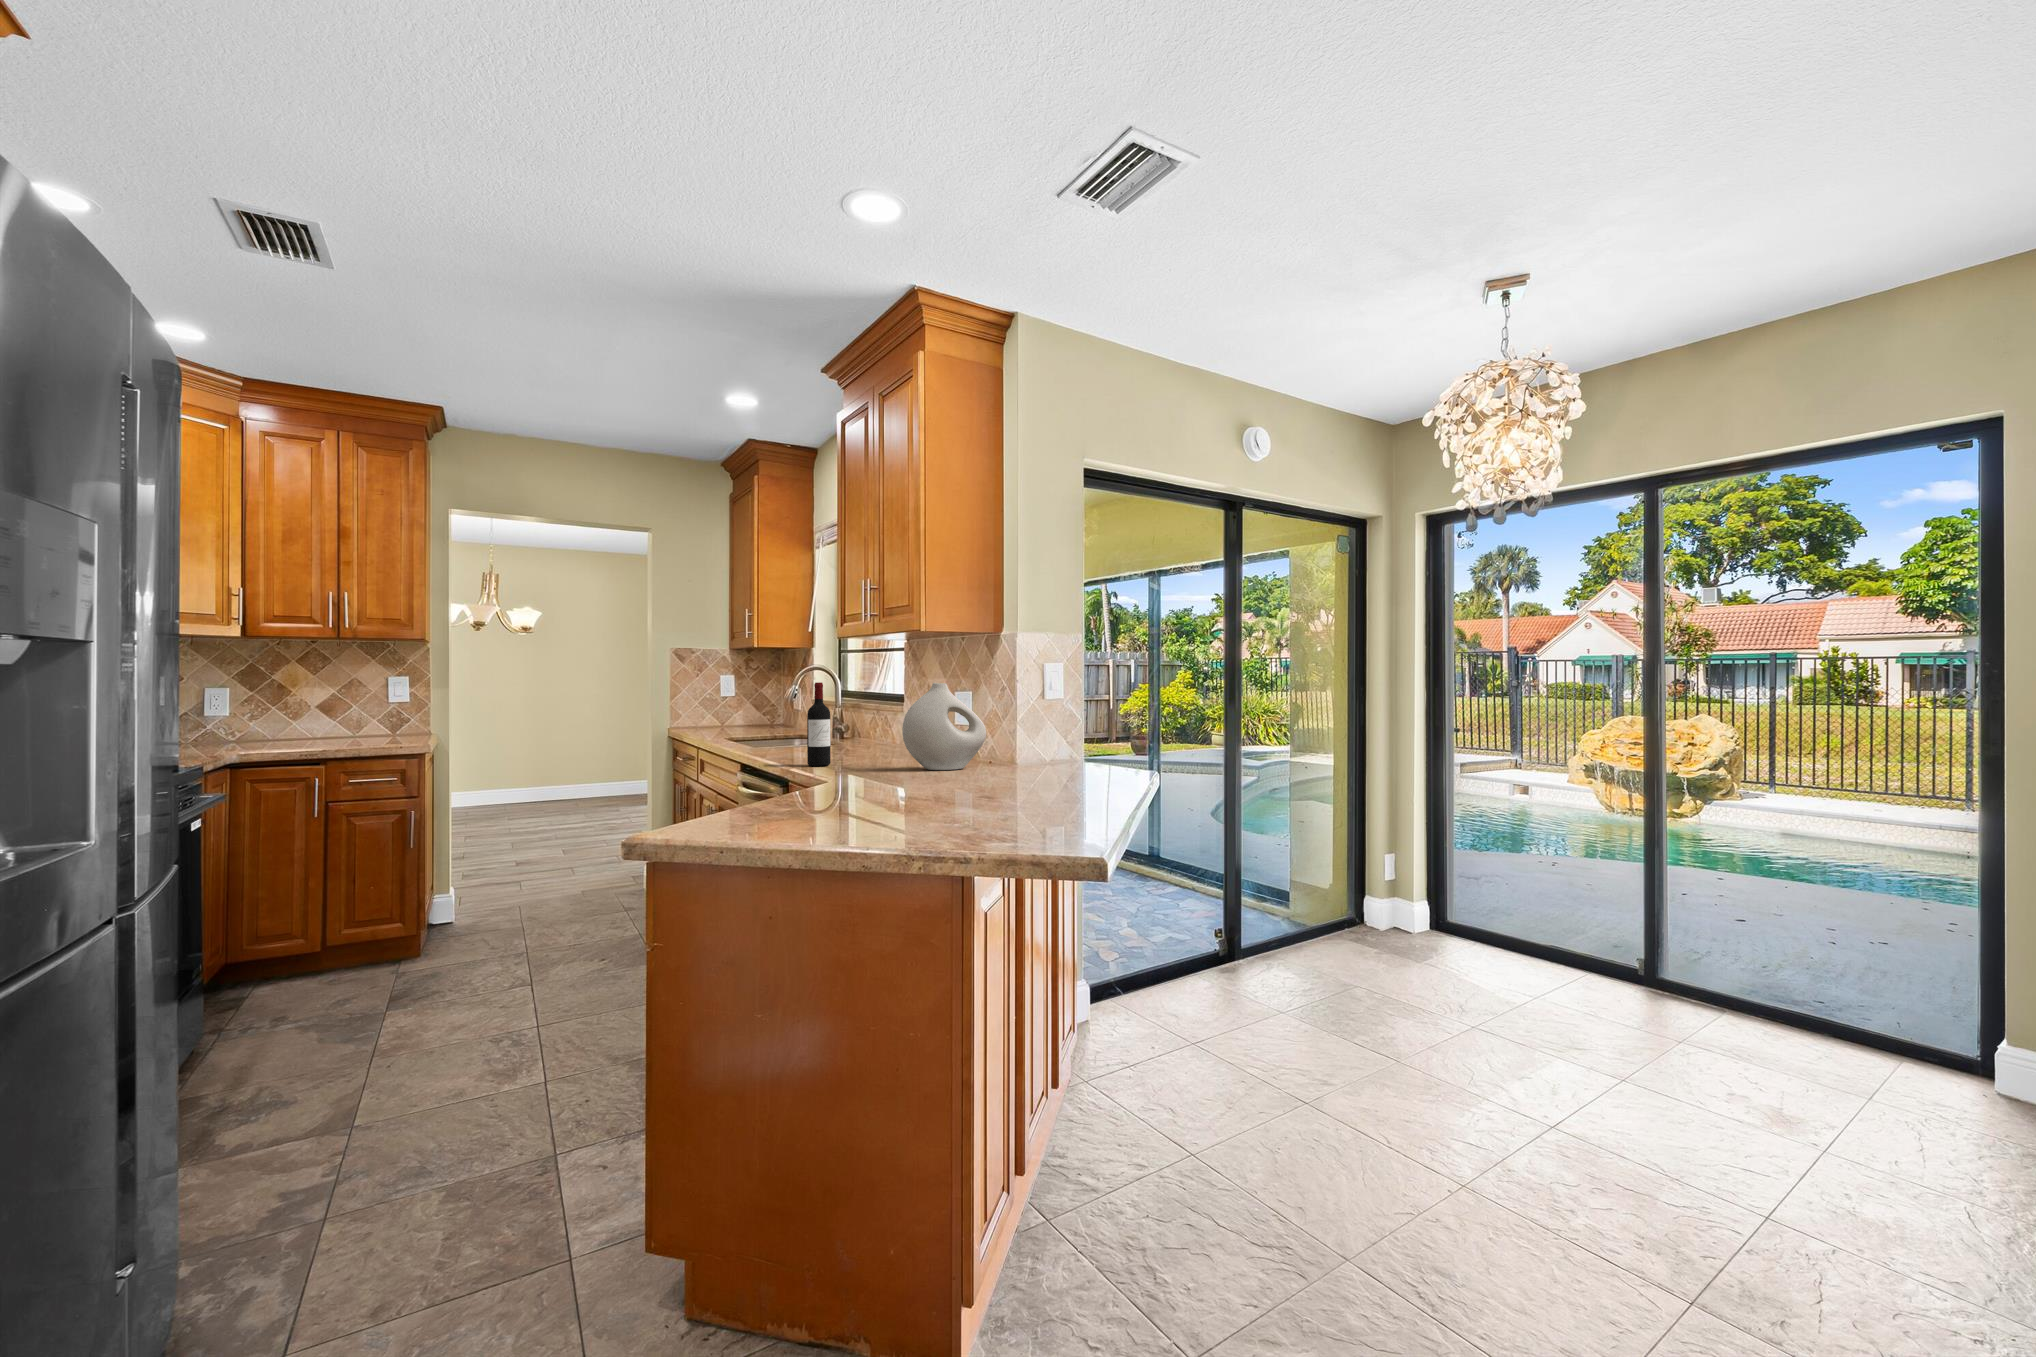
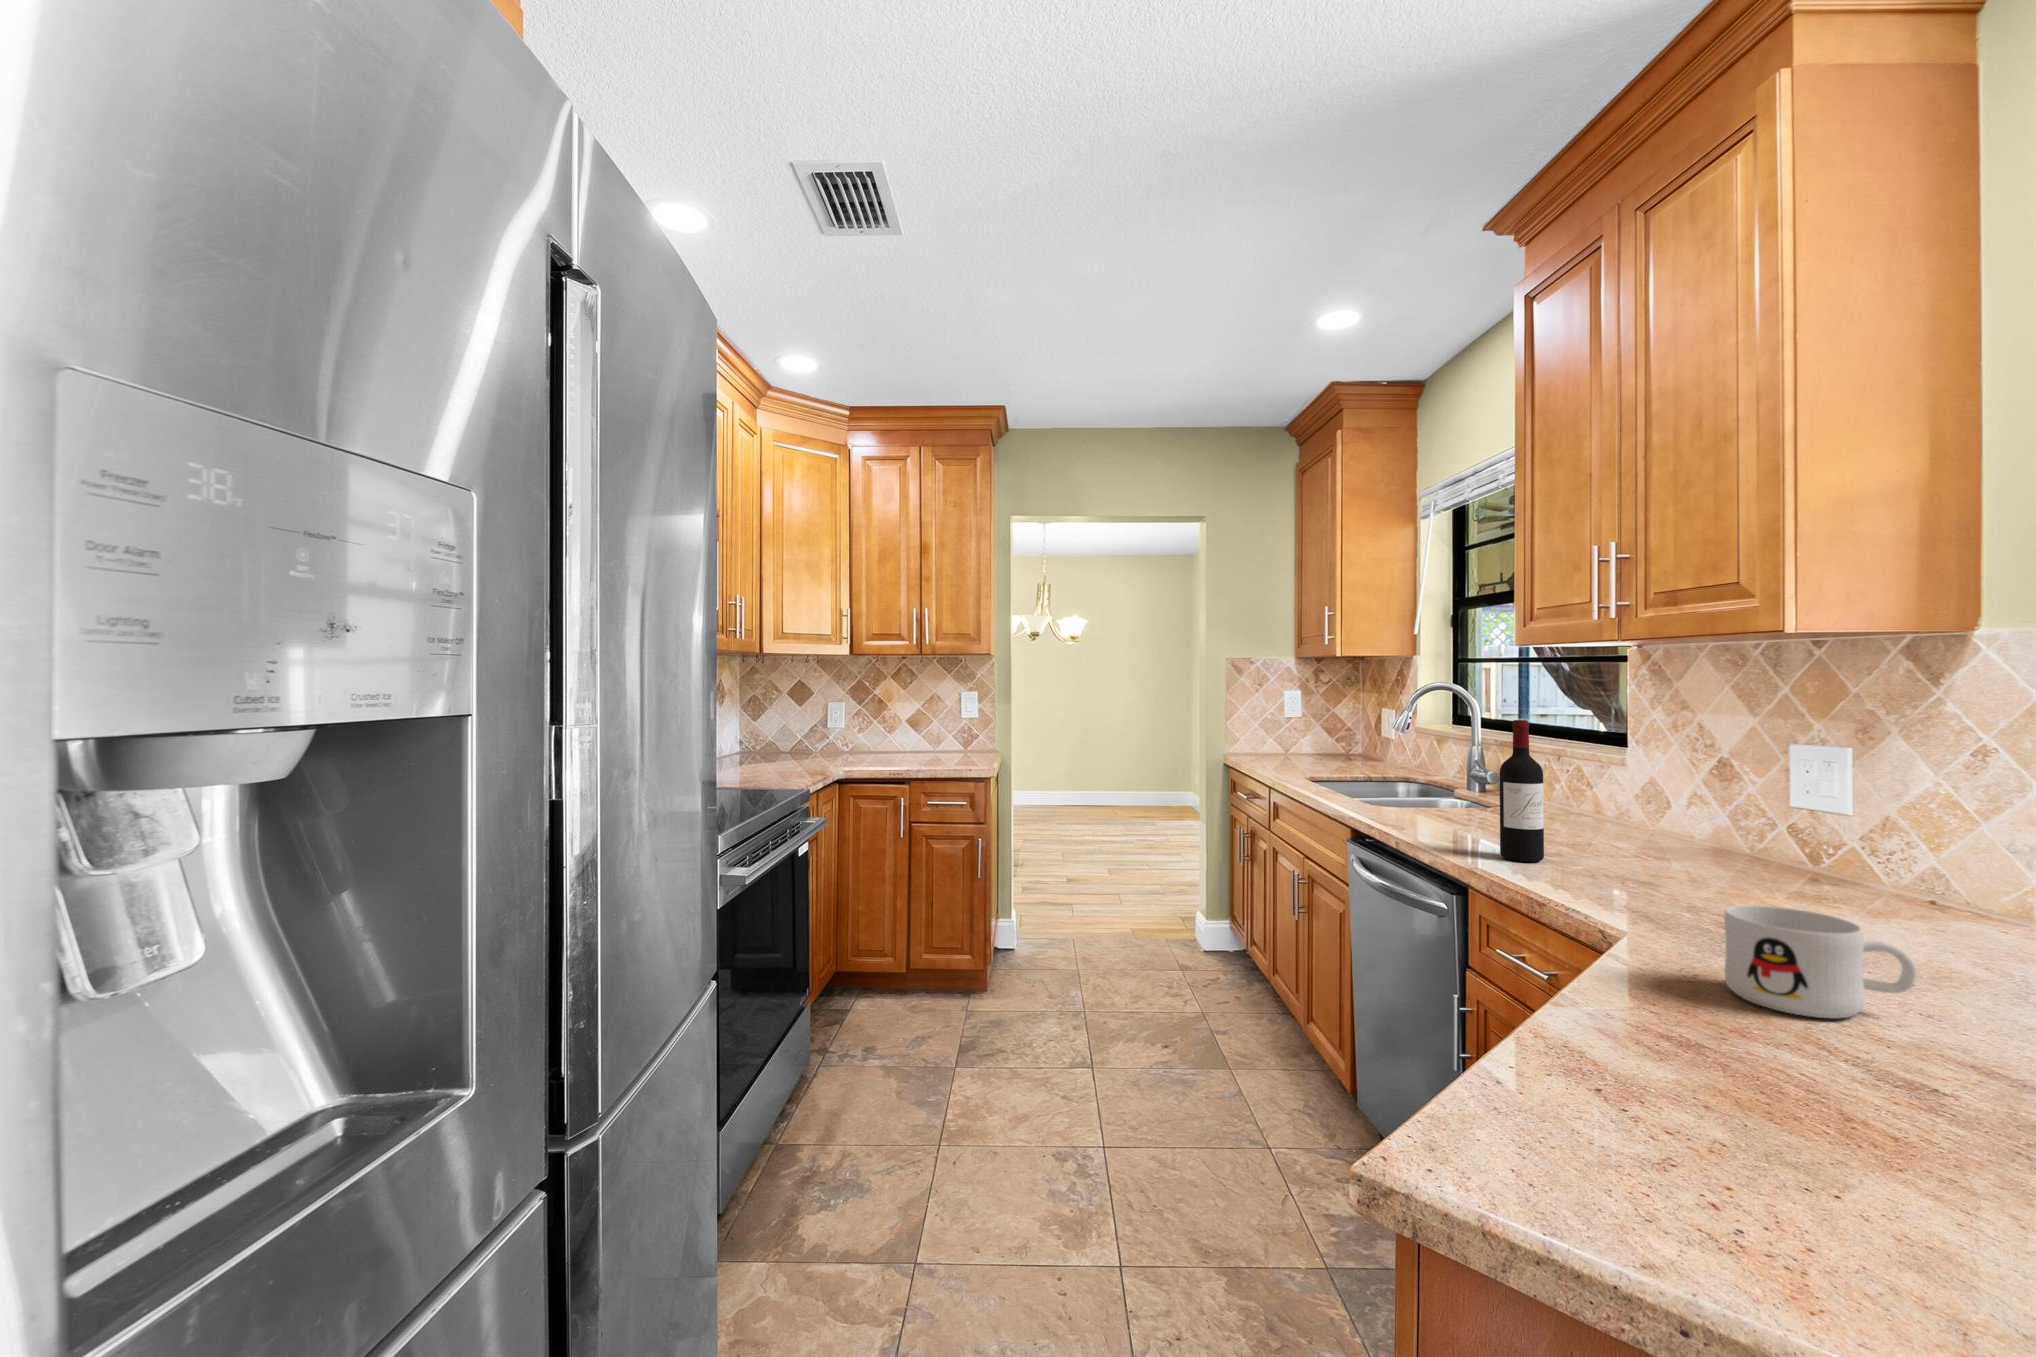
vase: present [902,683,986,770] -> none [1728,730,1942,909]
mug: none [845,755,908,796] -> present [1724,905,1917,1018]

